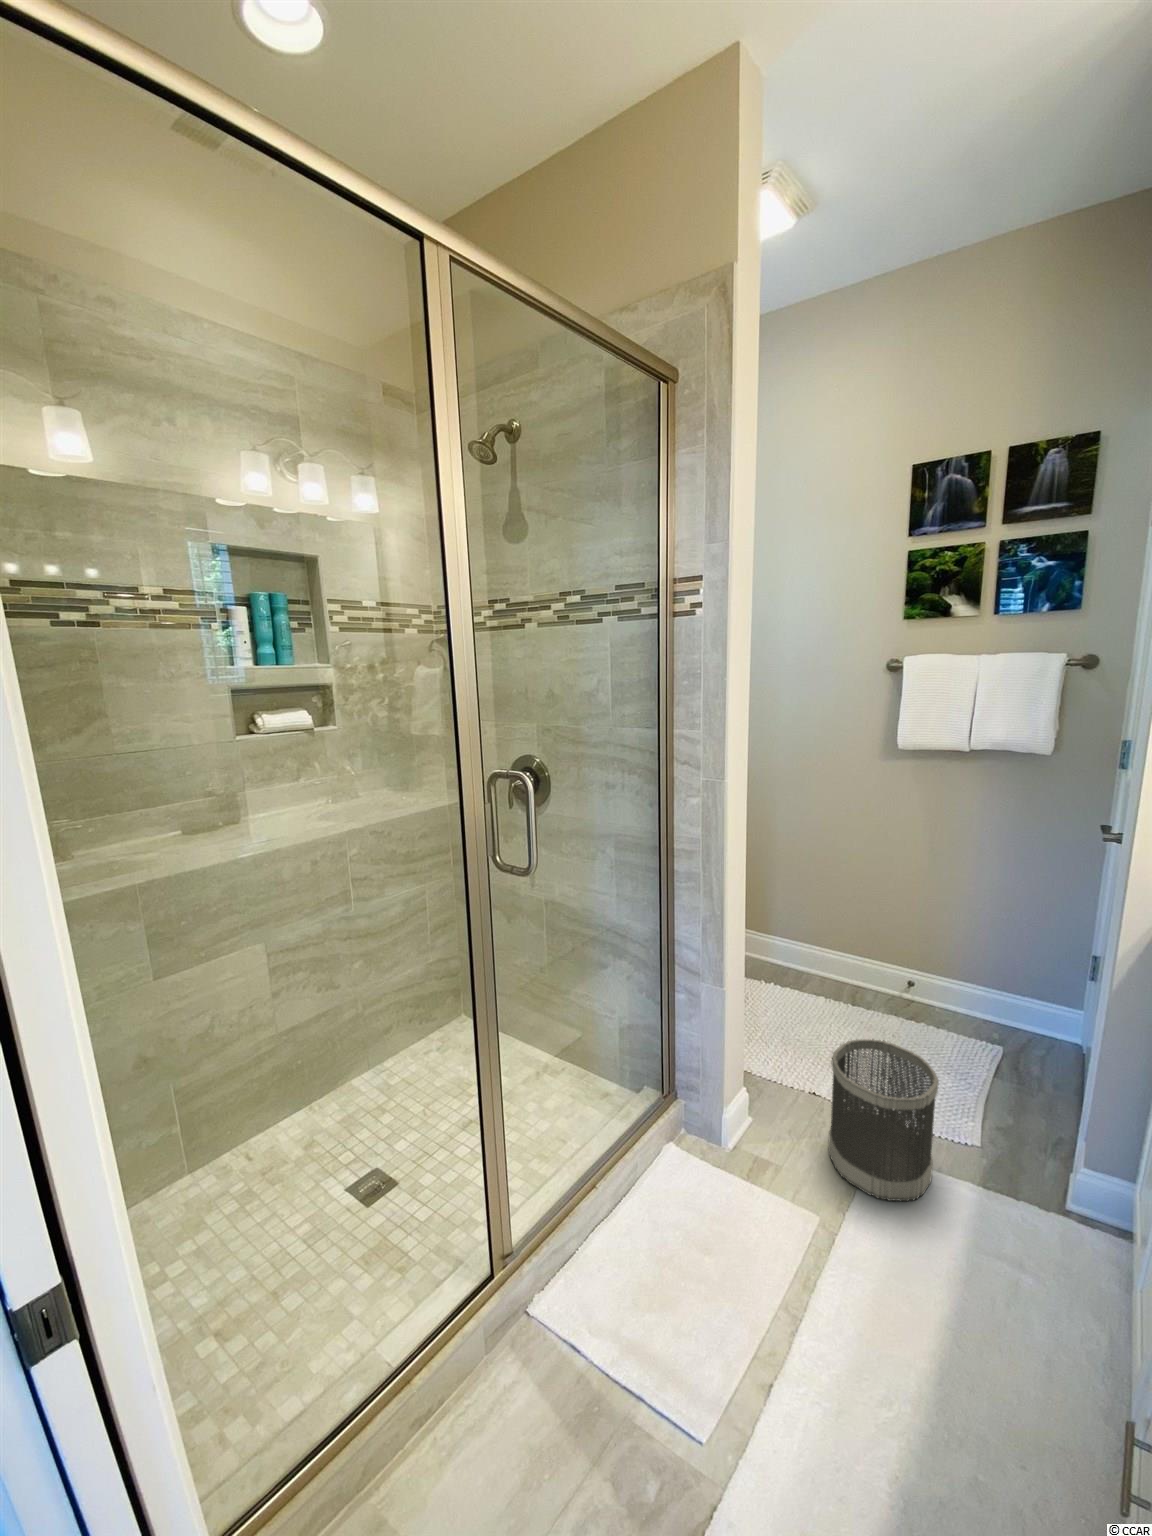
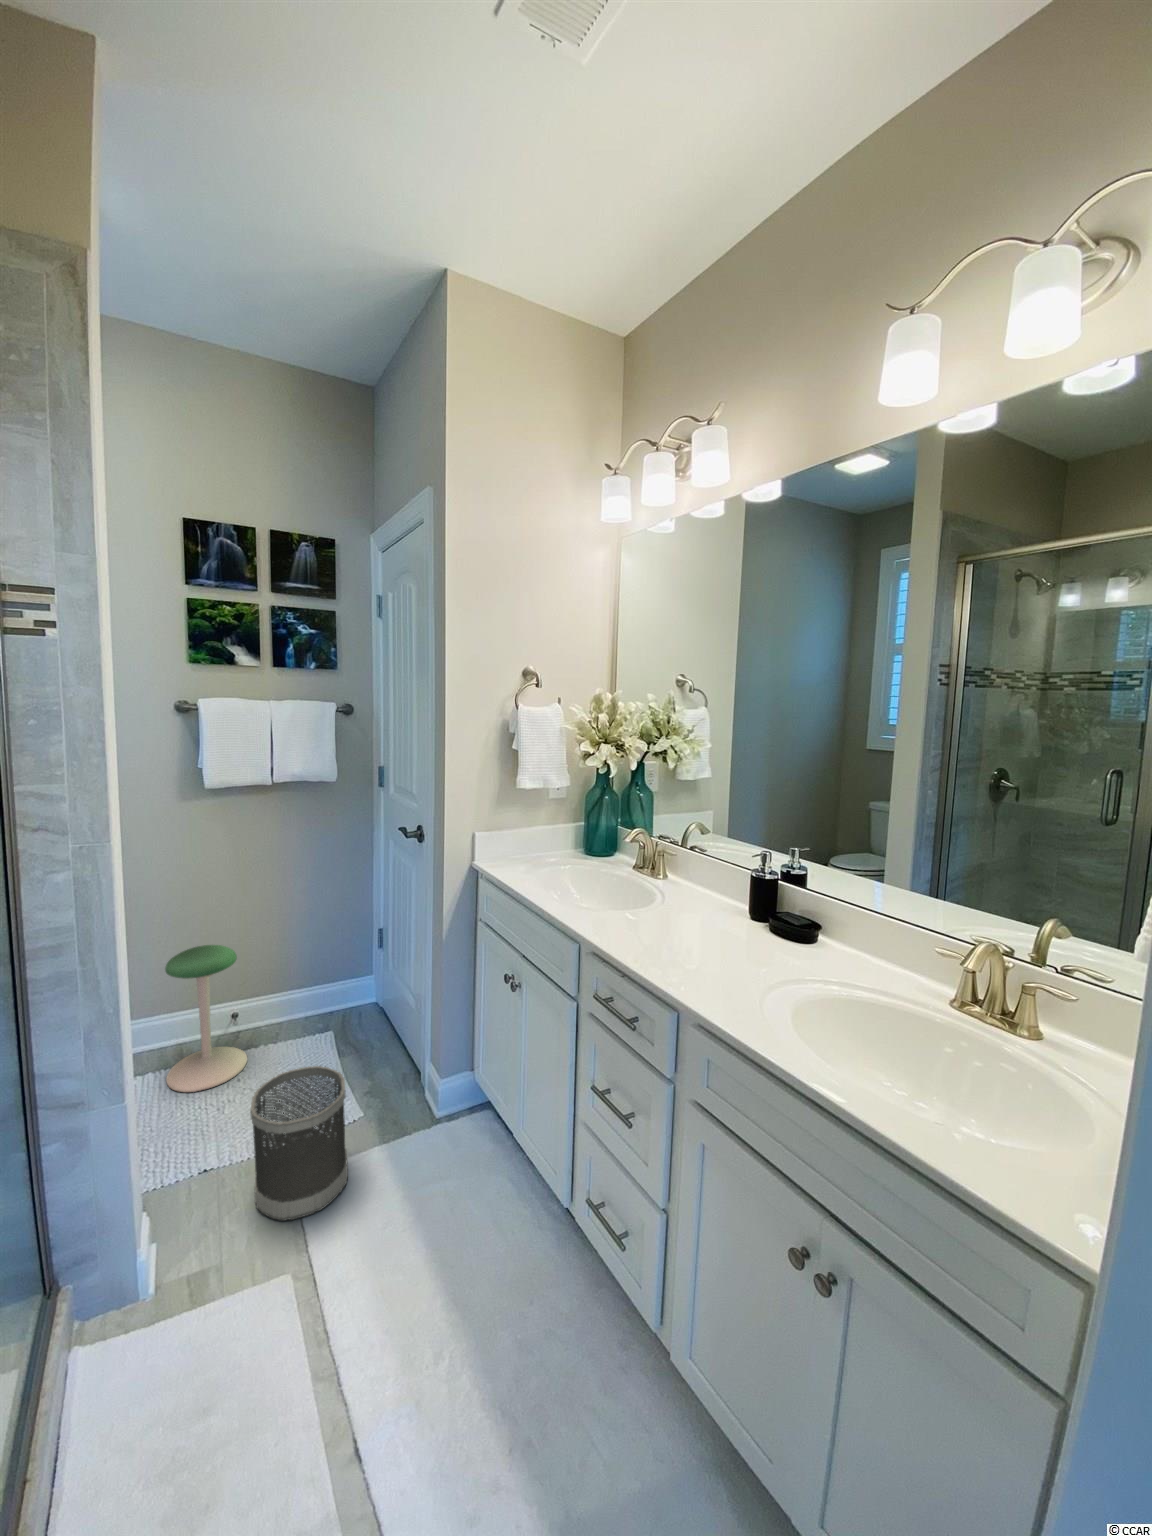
stool: none [830,894,906,1032] -> present [165,945,247,1092]

